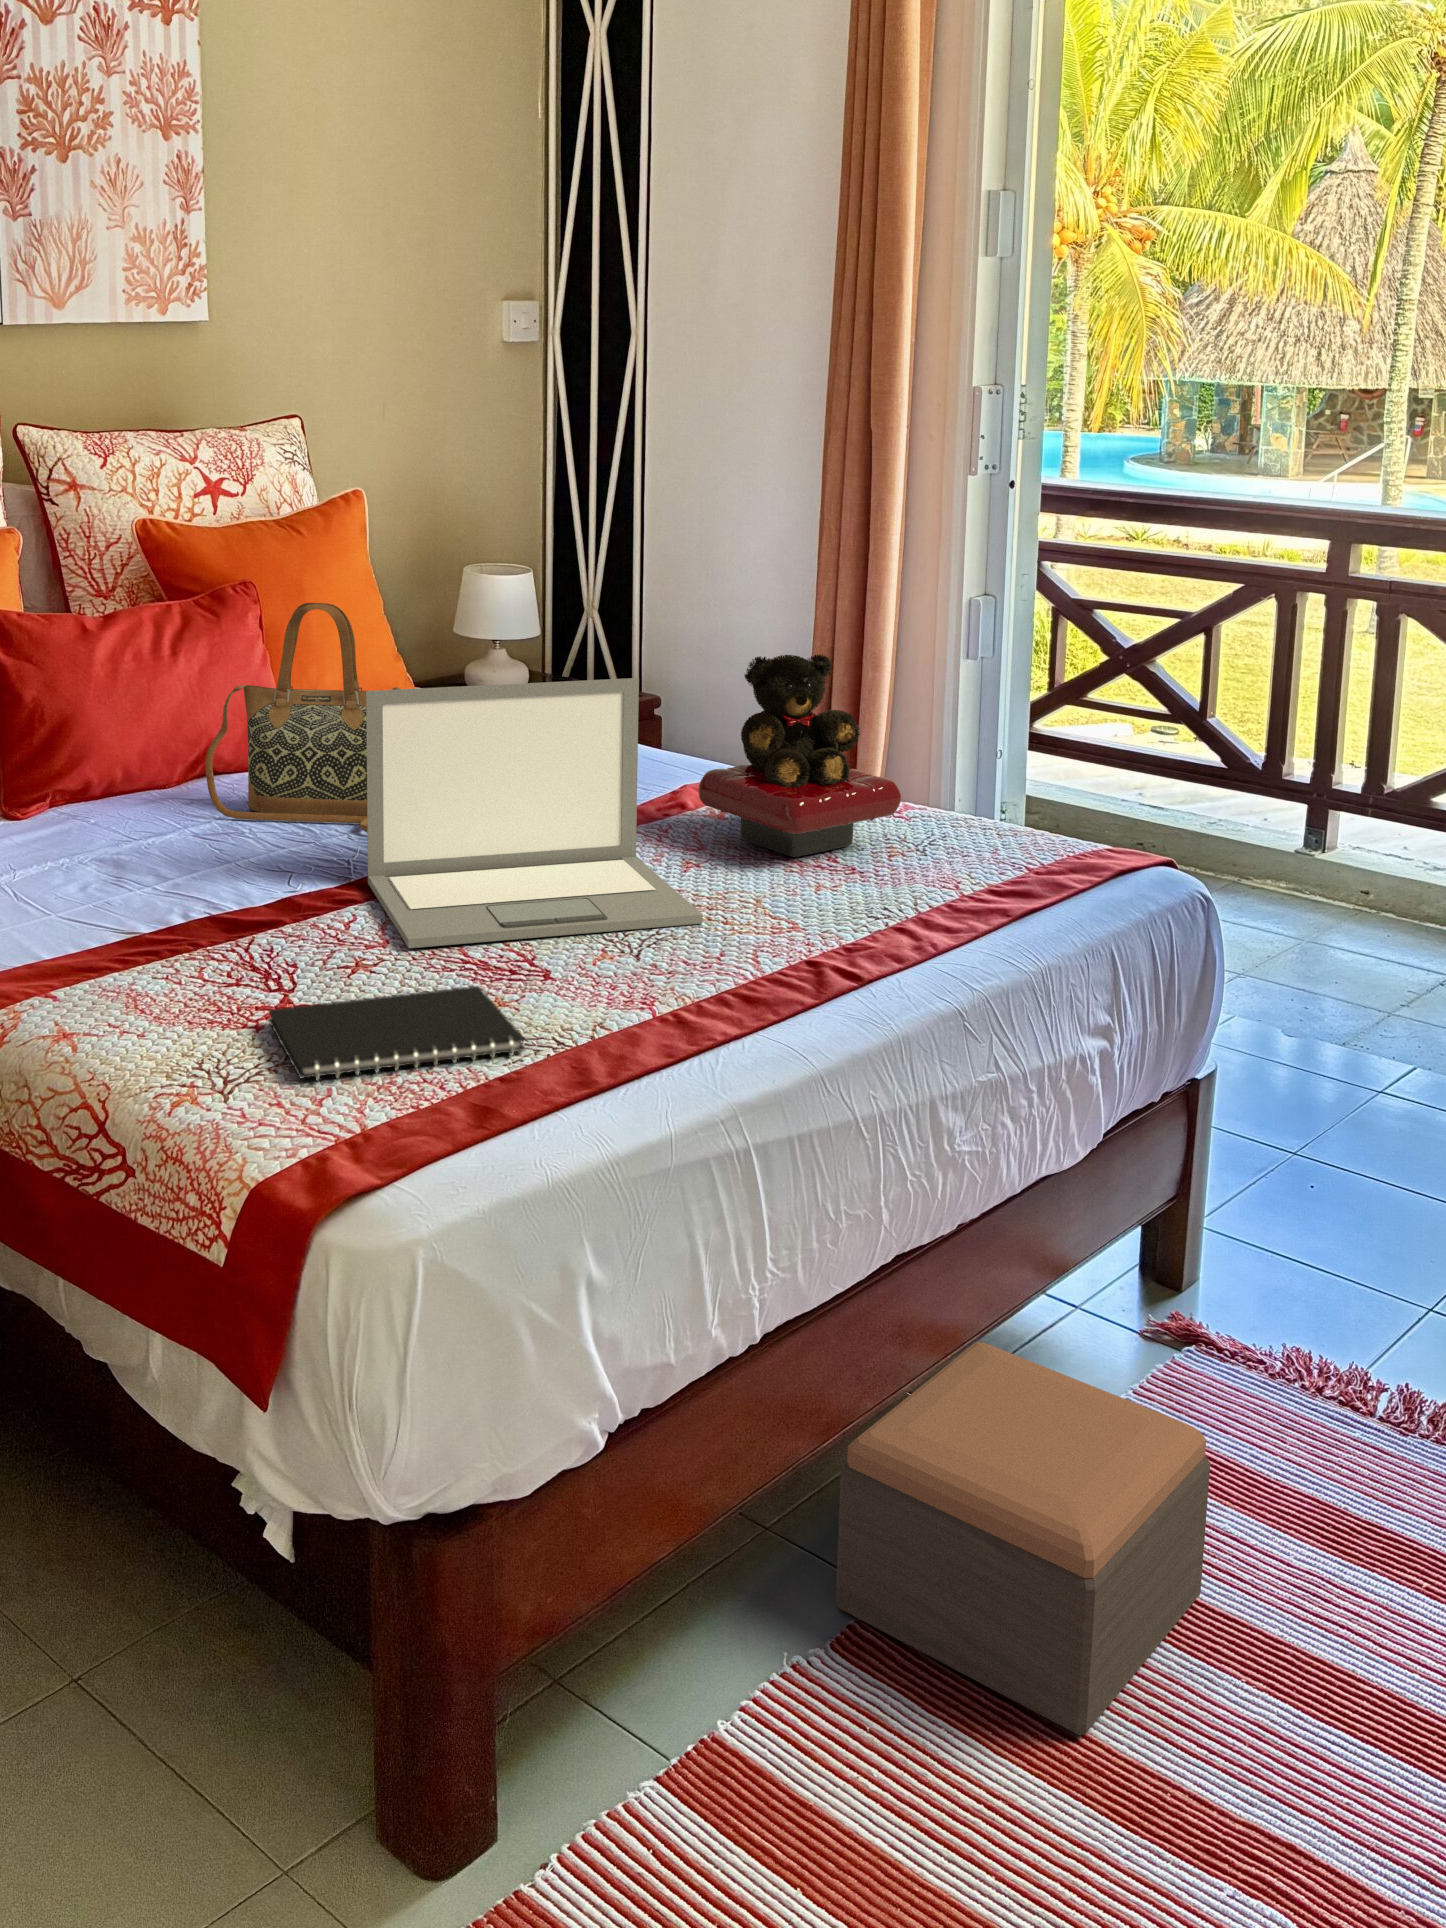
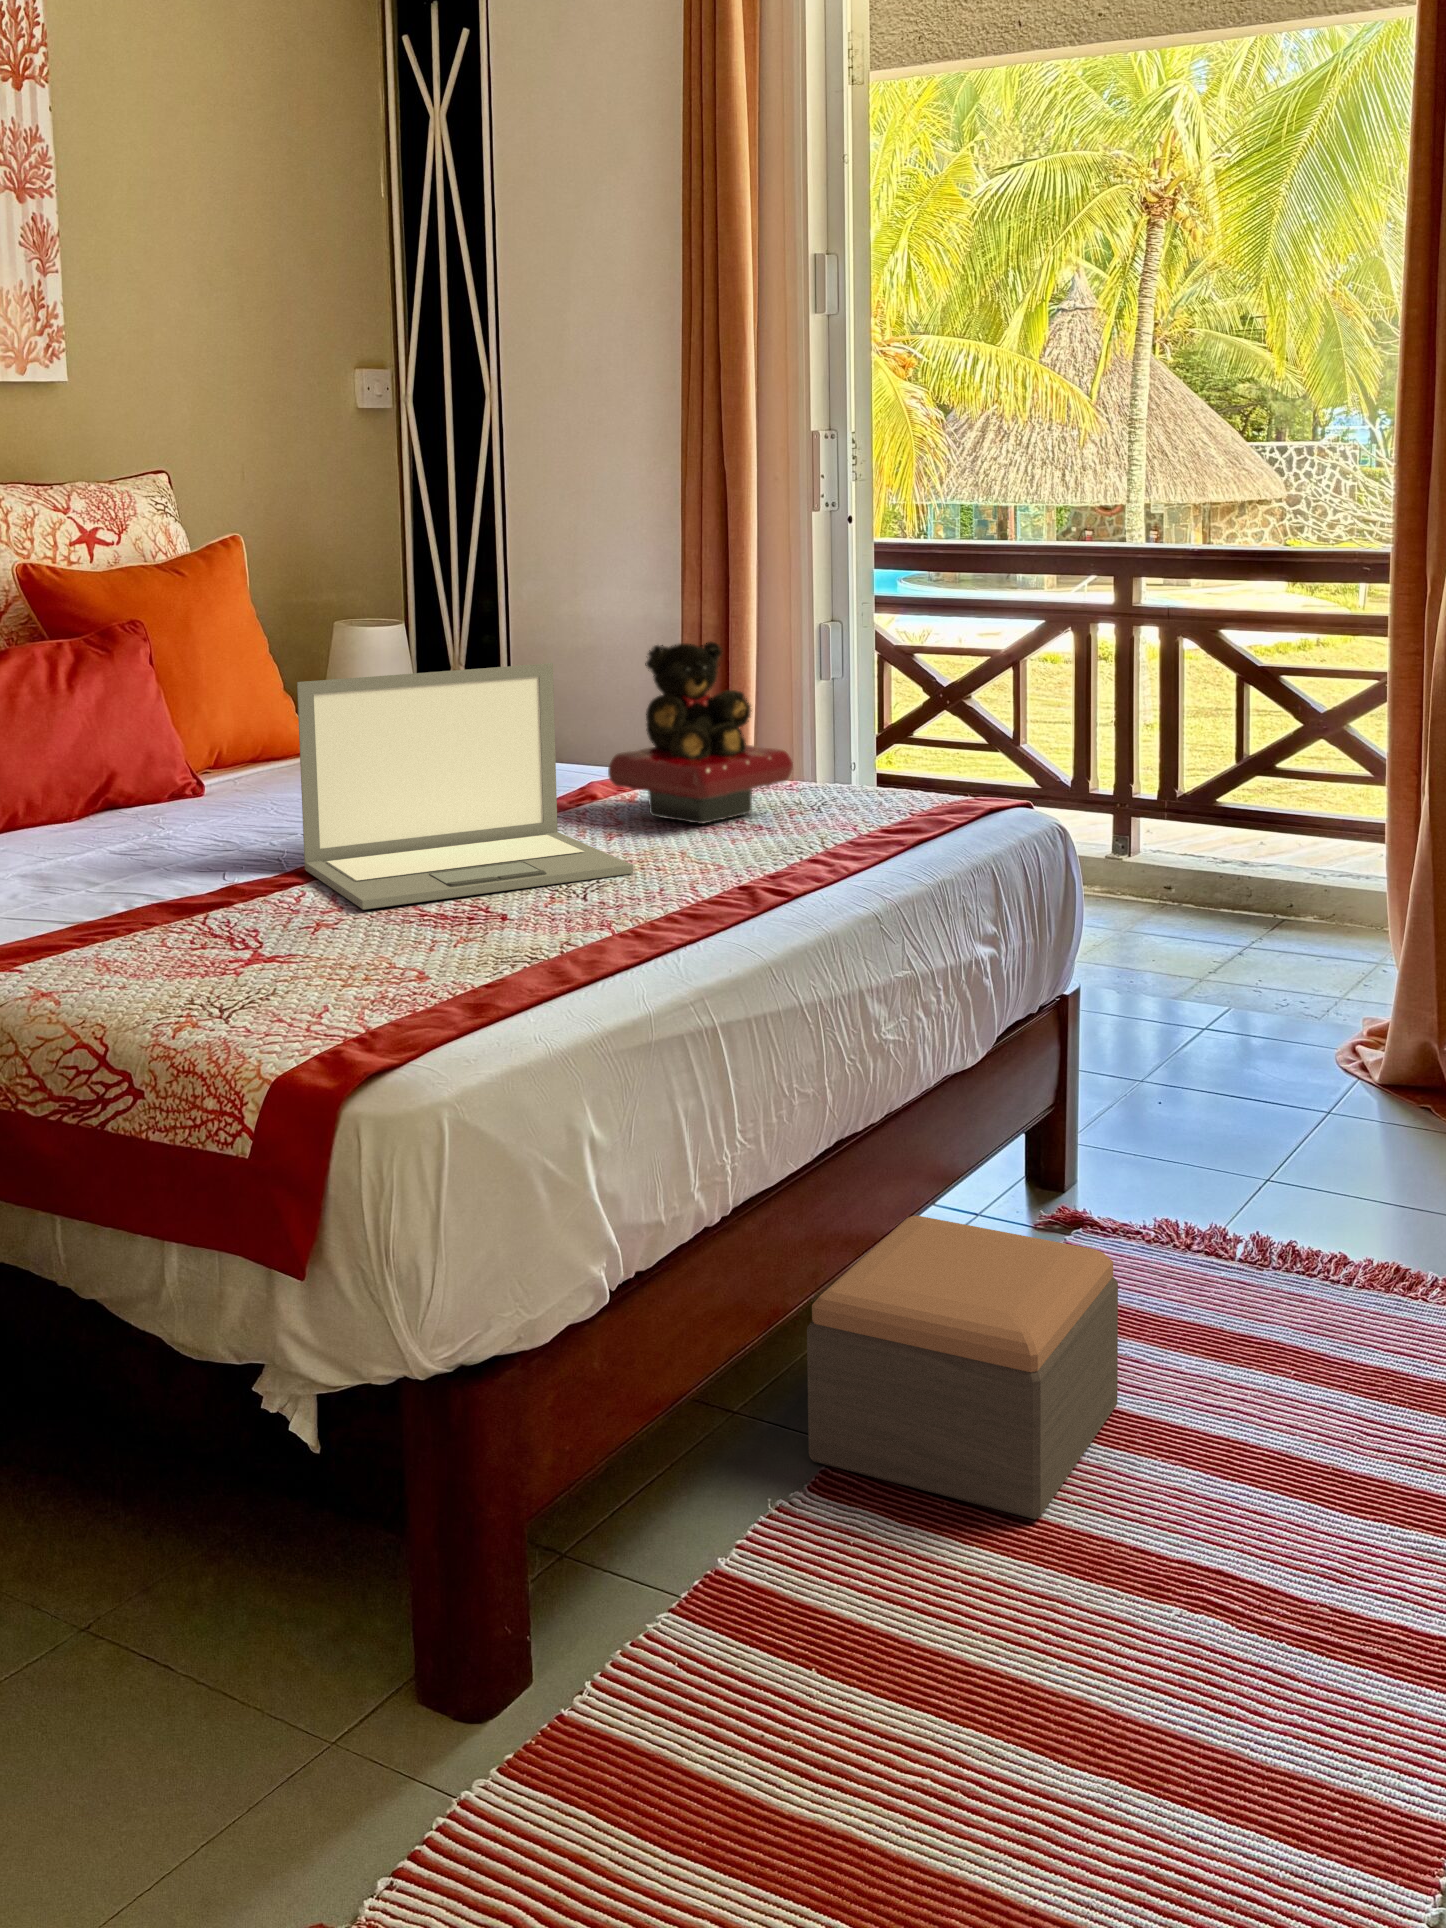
handbag: present [205,603,400,832] -> none [117,621,335,836]
notebook: present [268,986,525,1080] -> none [245,925,500,1003]

